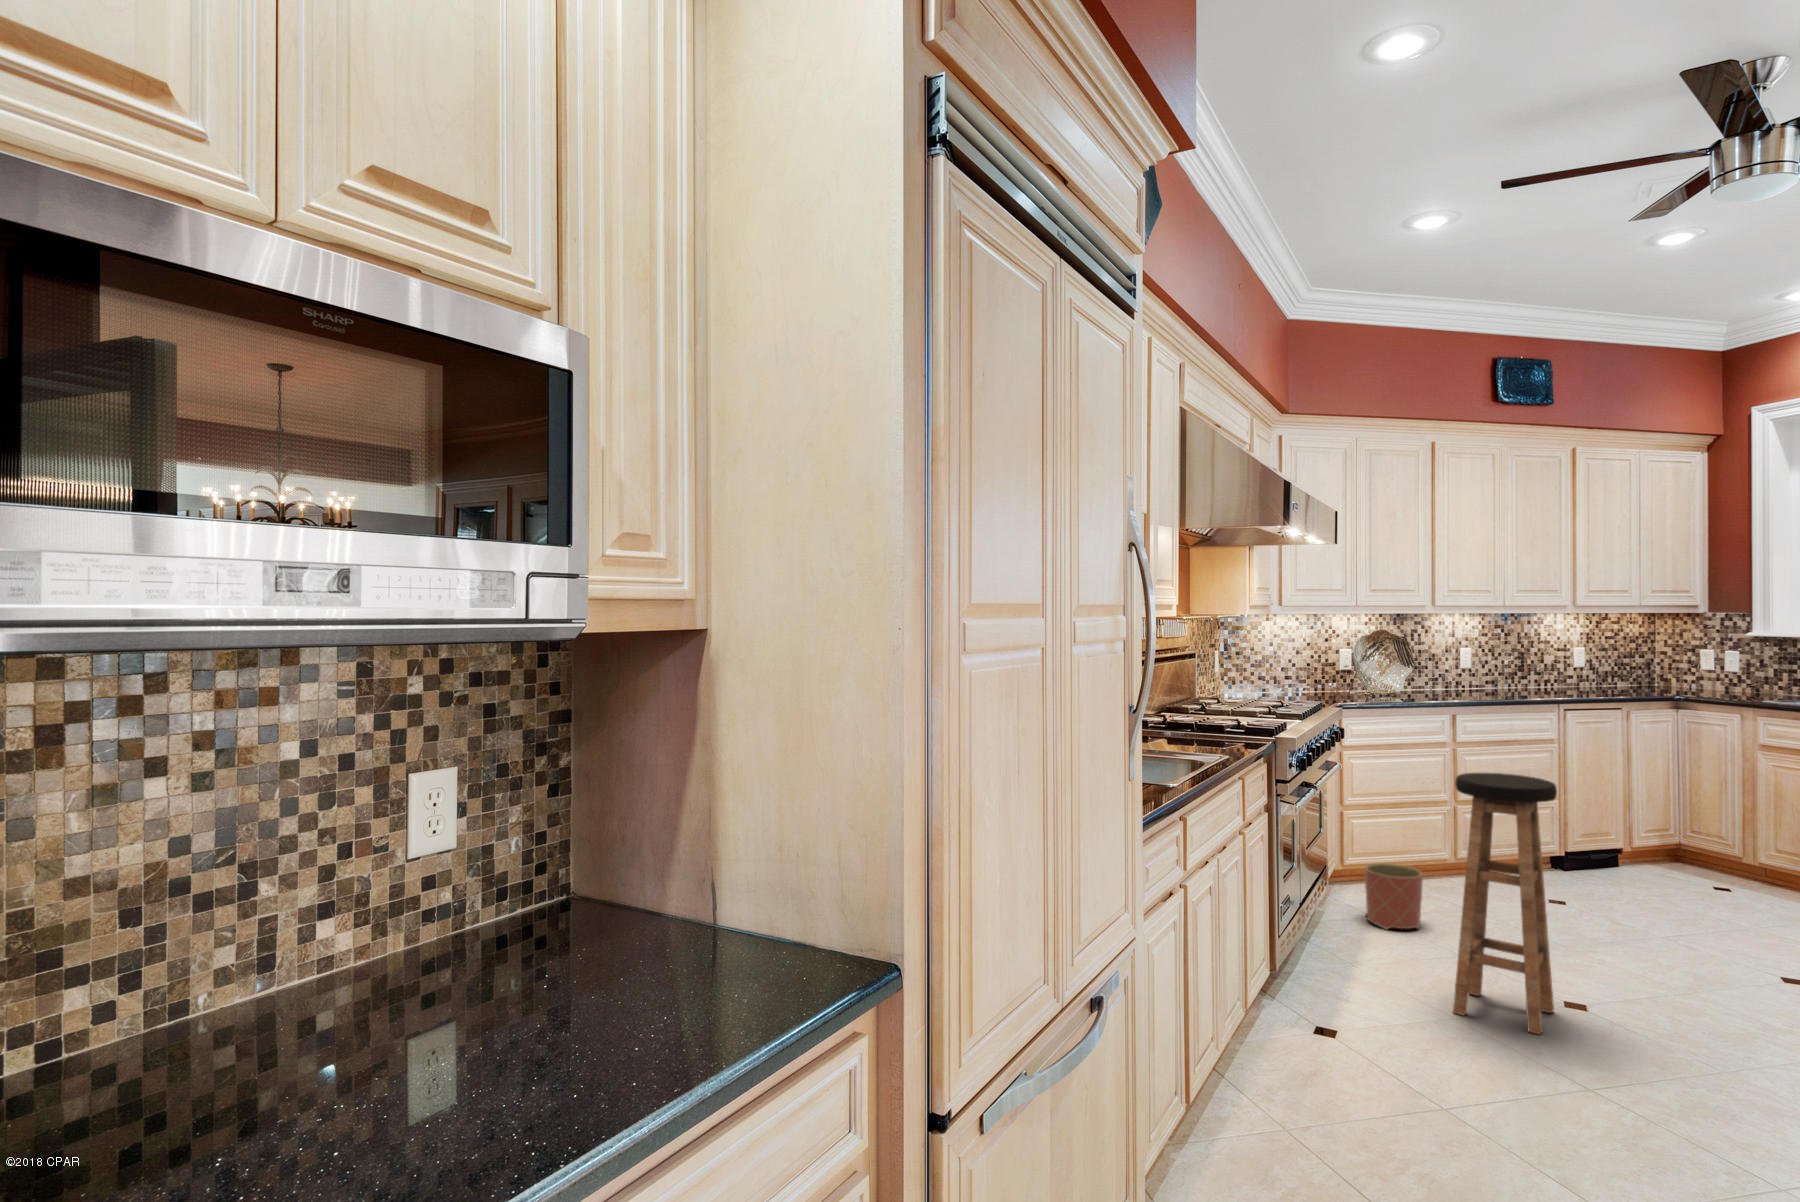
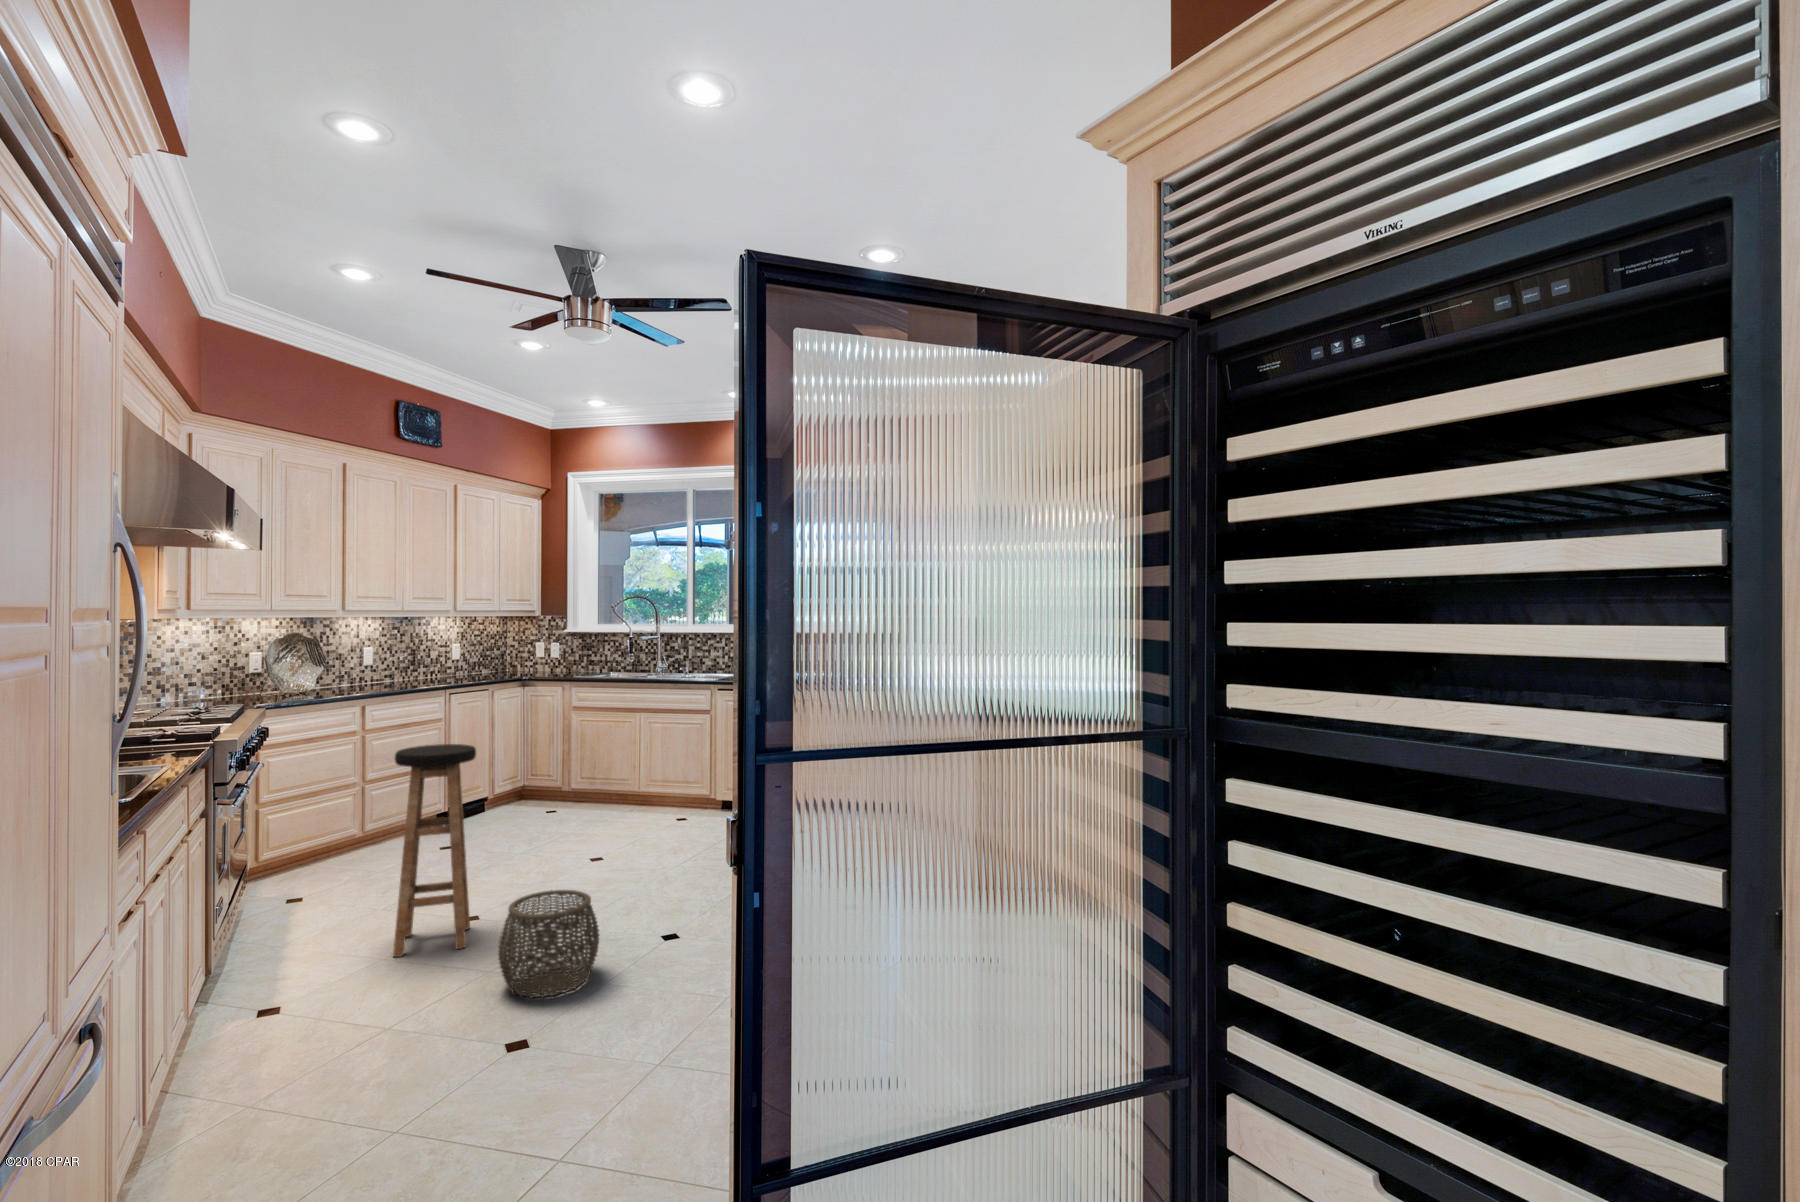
planter: present [1365,863,1423,929] -> none [289,846,347,909]
woven basket: none [1565,996,1728,1153] -> present [498,890,599,998]

